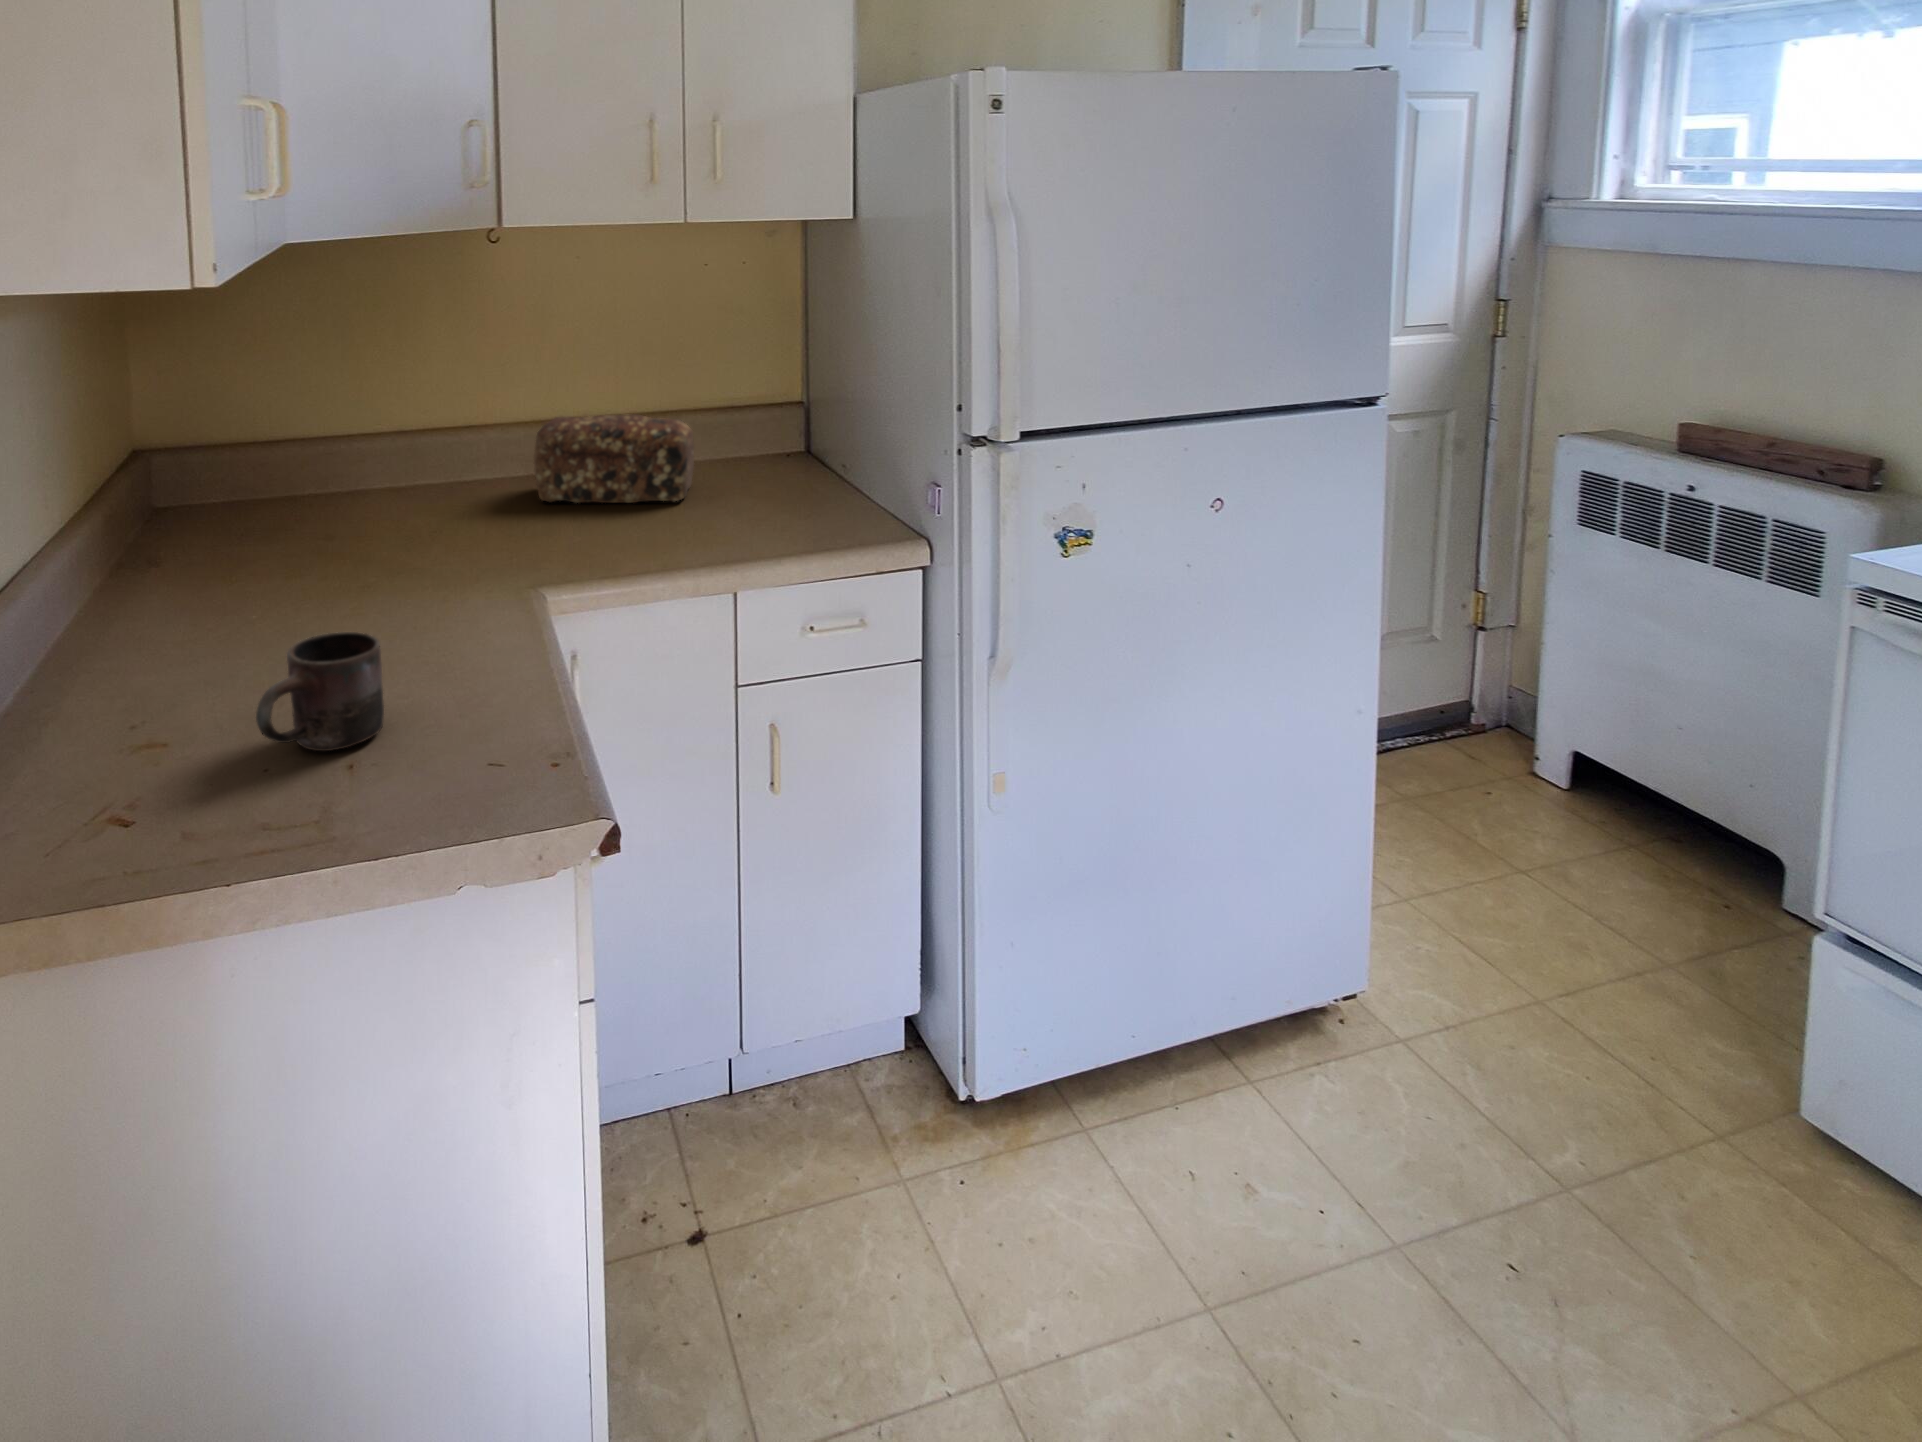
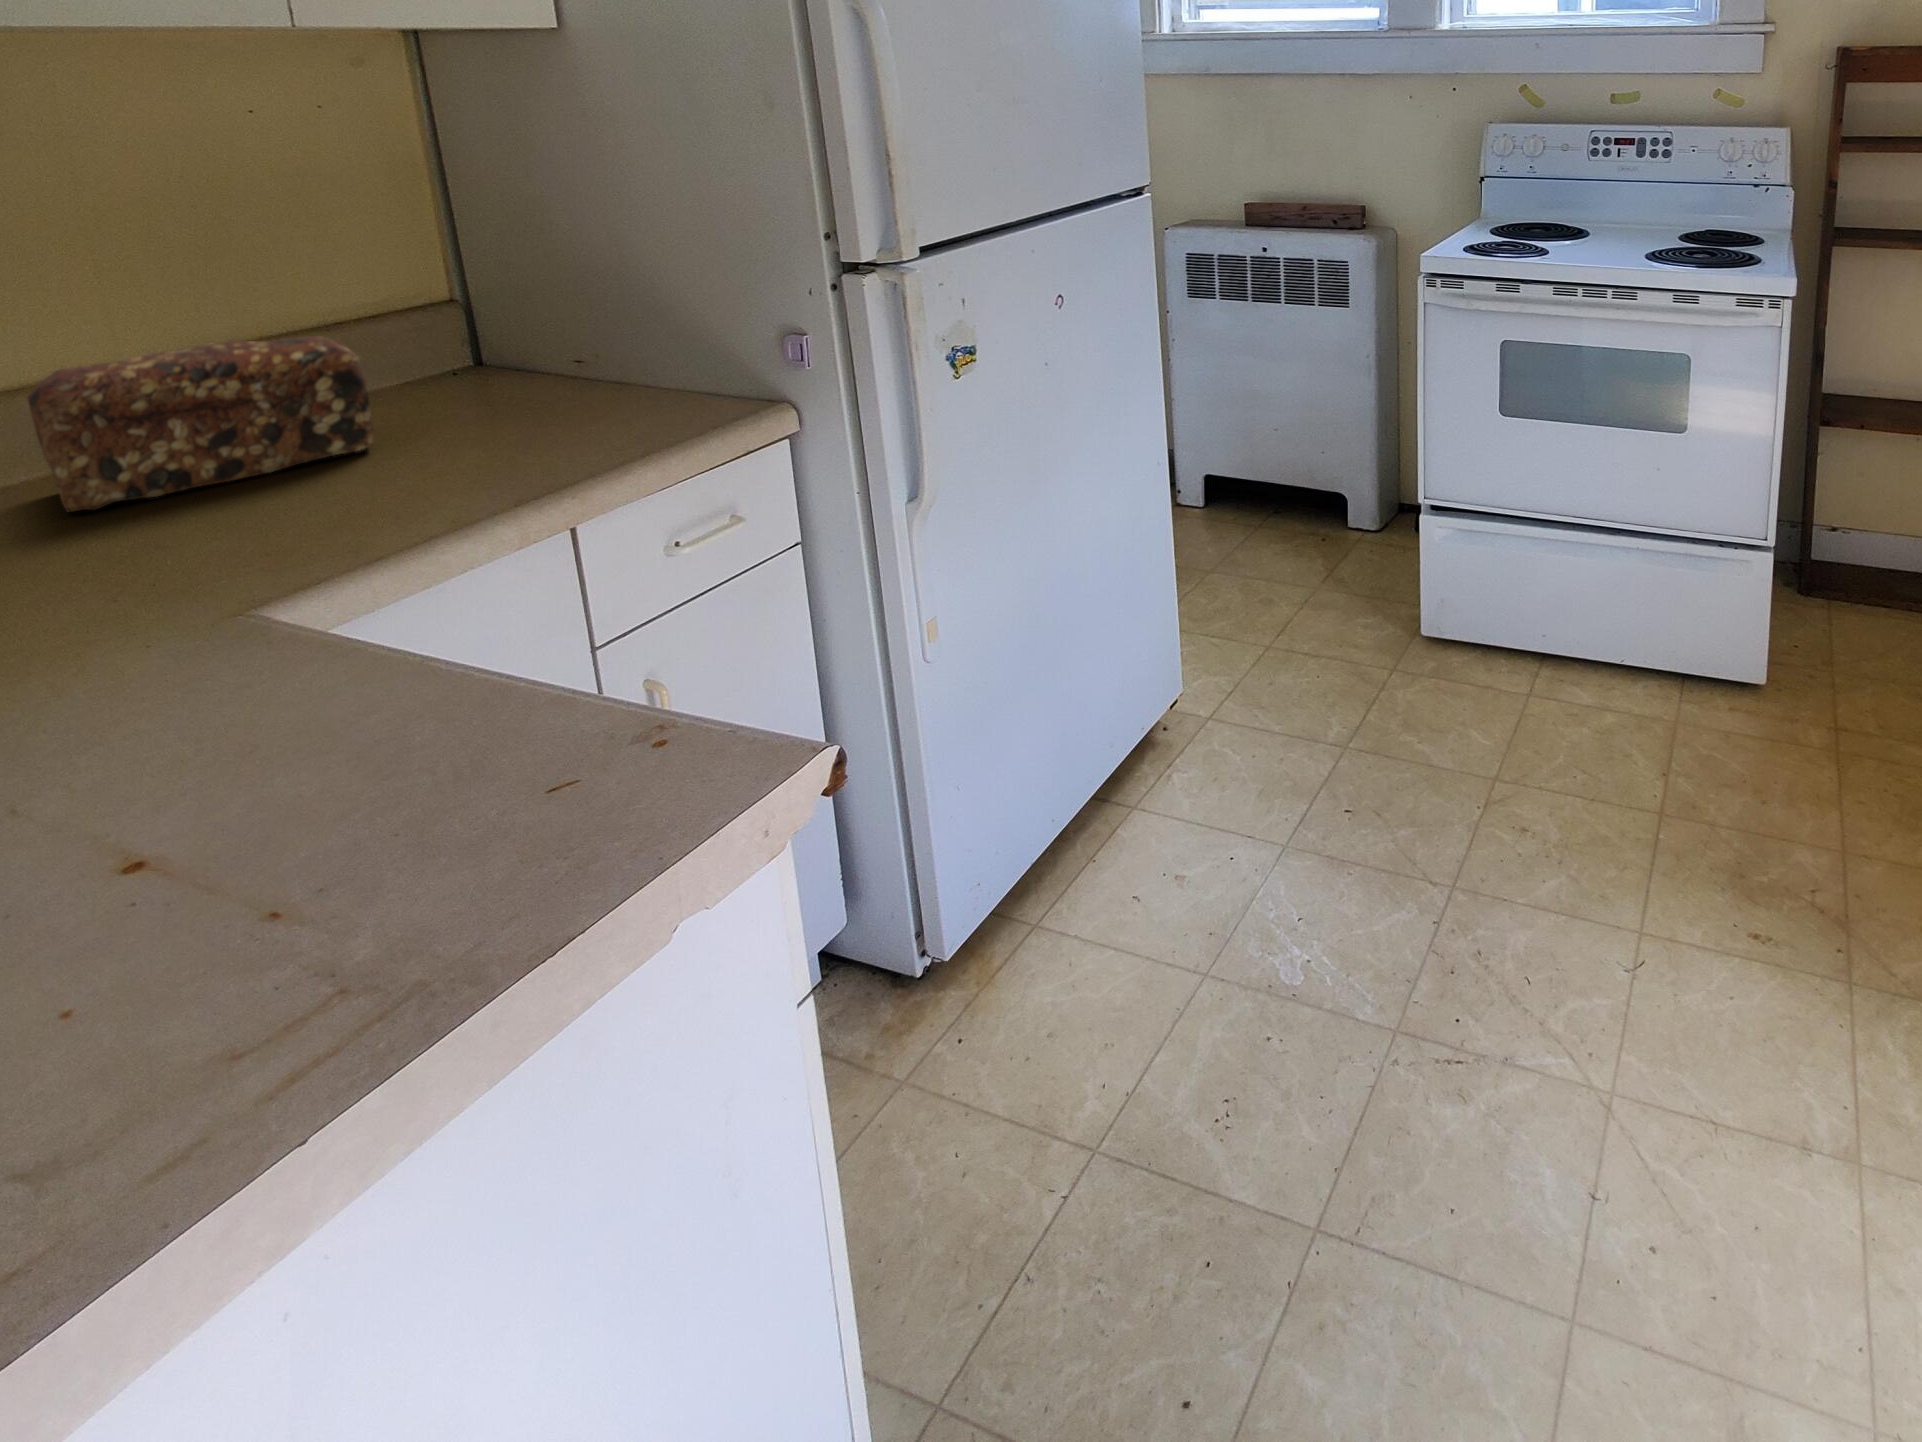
mug: present [256,632,384,751] -> none [19,705,286,959]

